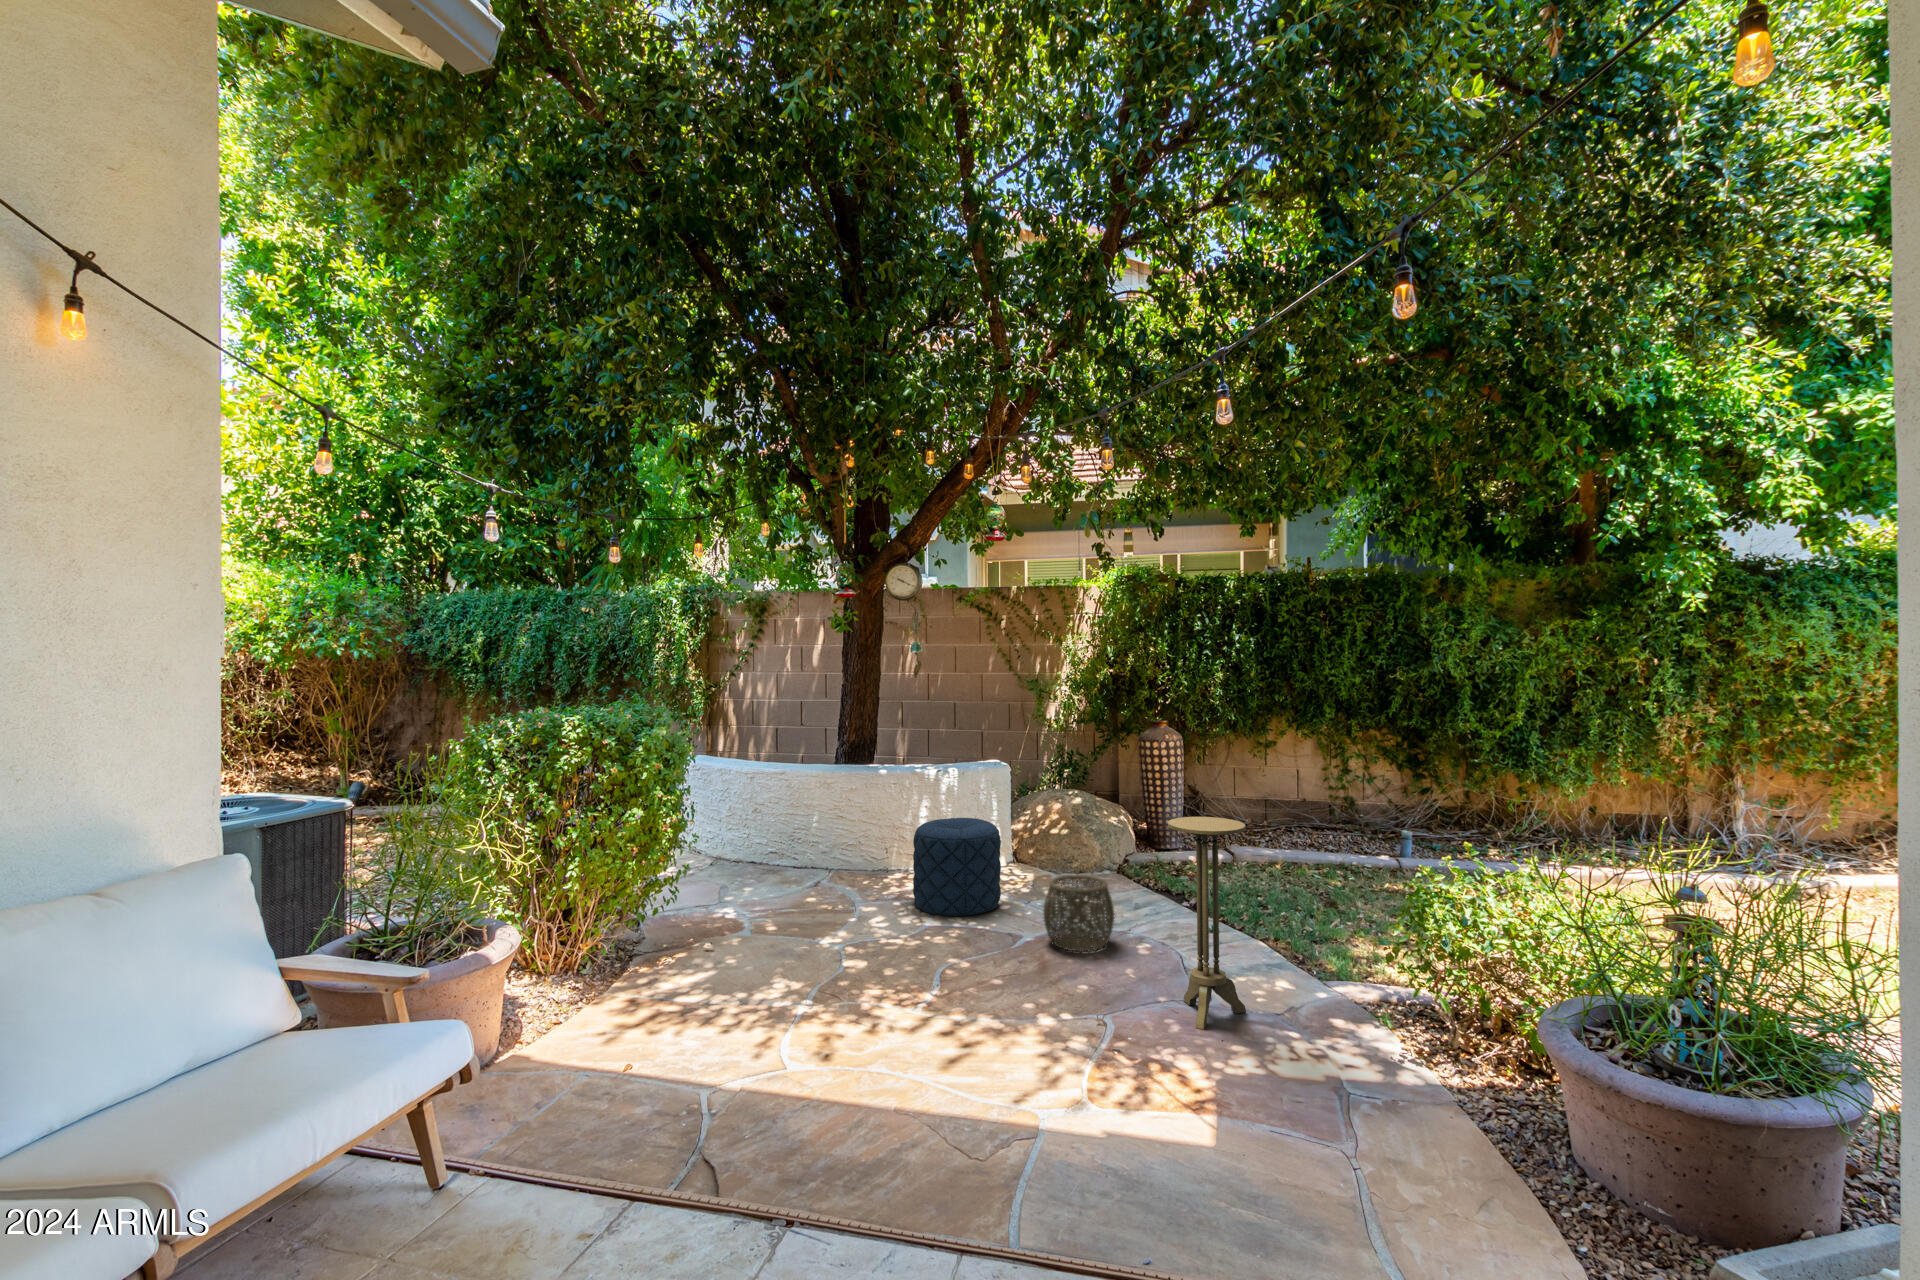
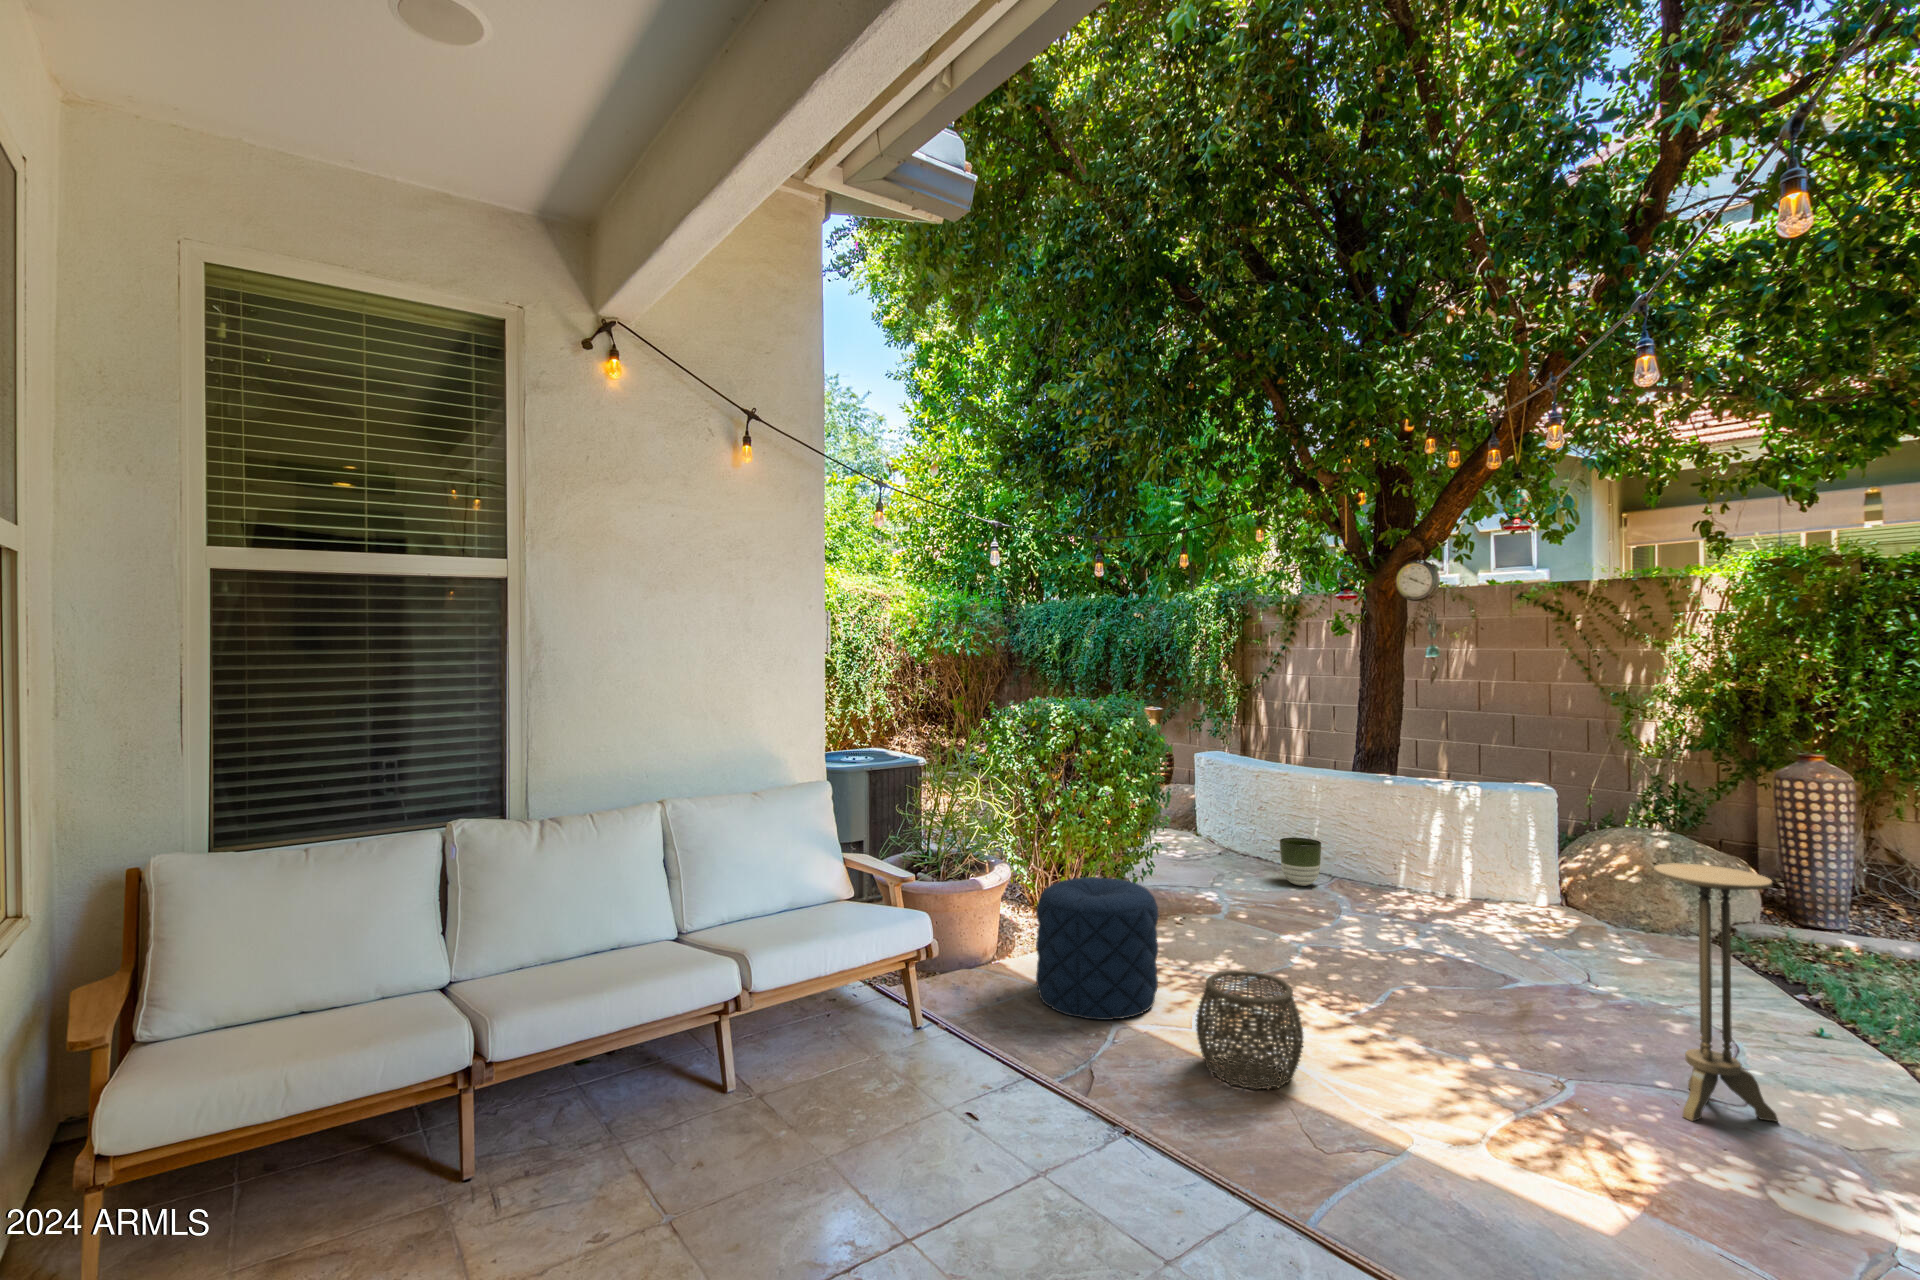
pouf: present [913,818,1001,916] -> present [1036,877,1158,1020]
planter: none [785,835,825,883] -> present [1280,838,1321,886]
woven basket: present [1043,875,1115,951] -> present [1196,971,1304,1089]

